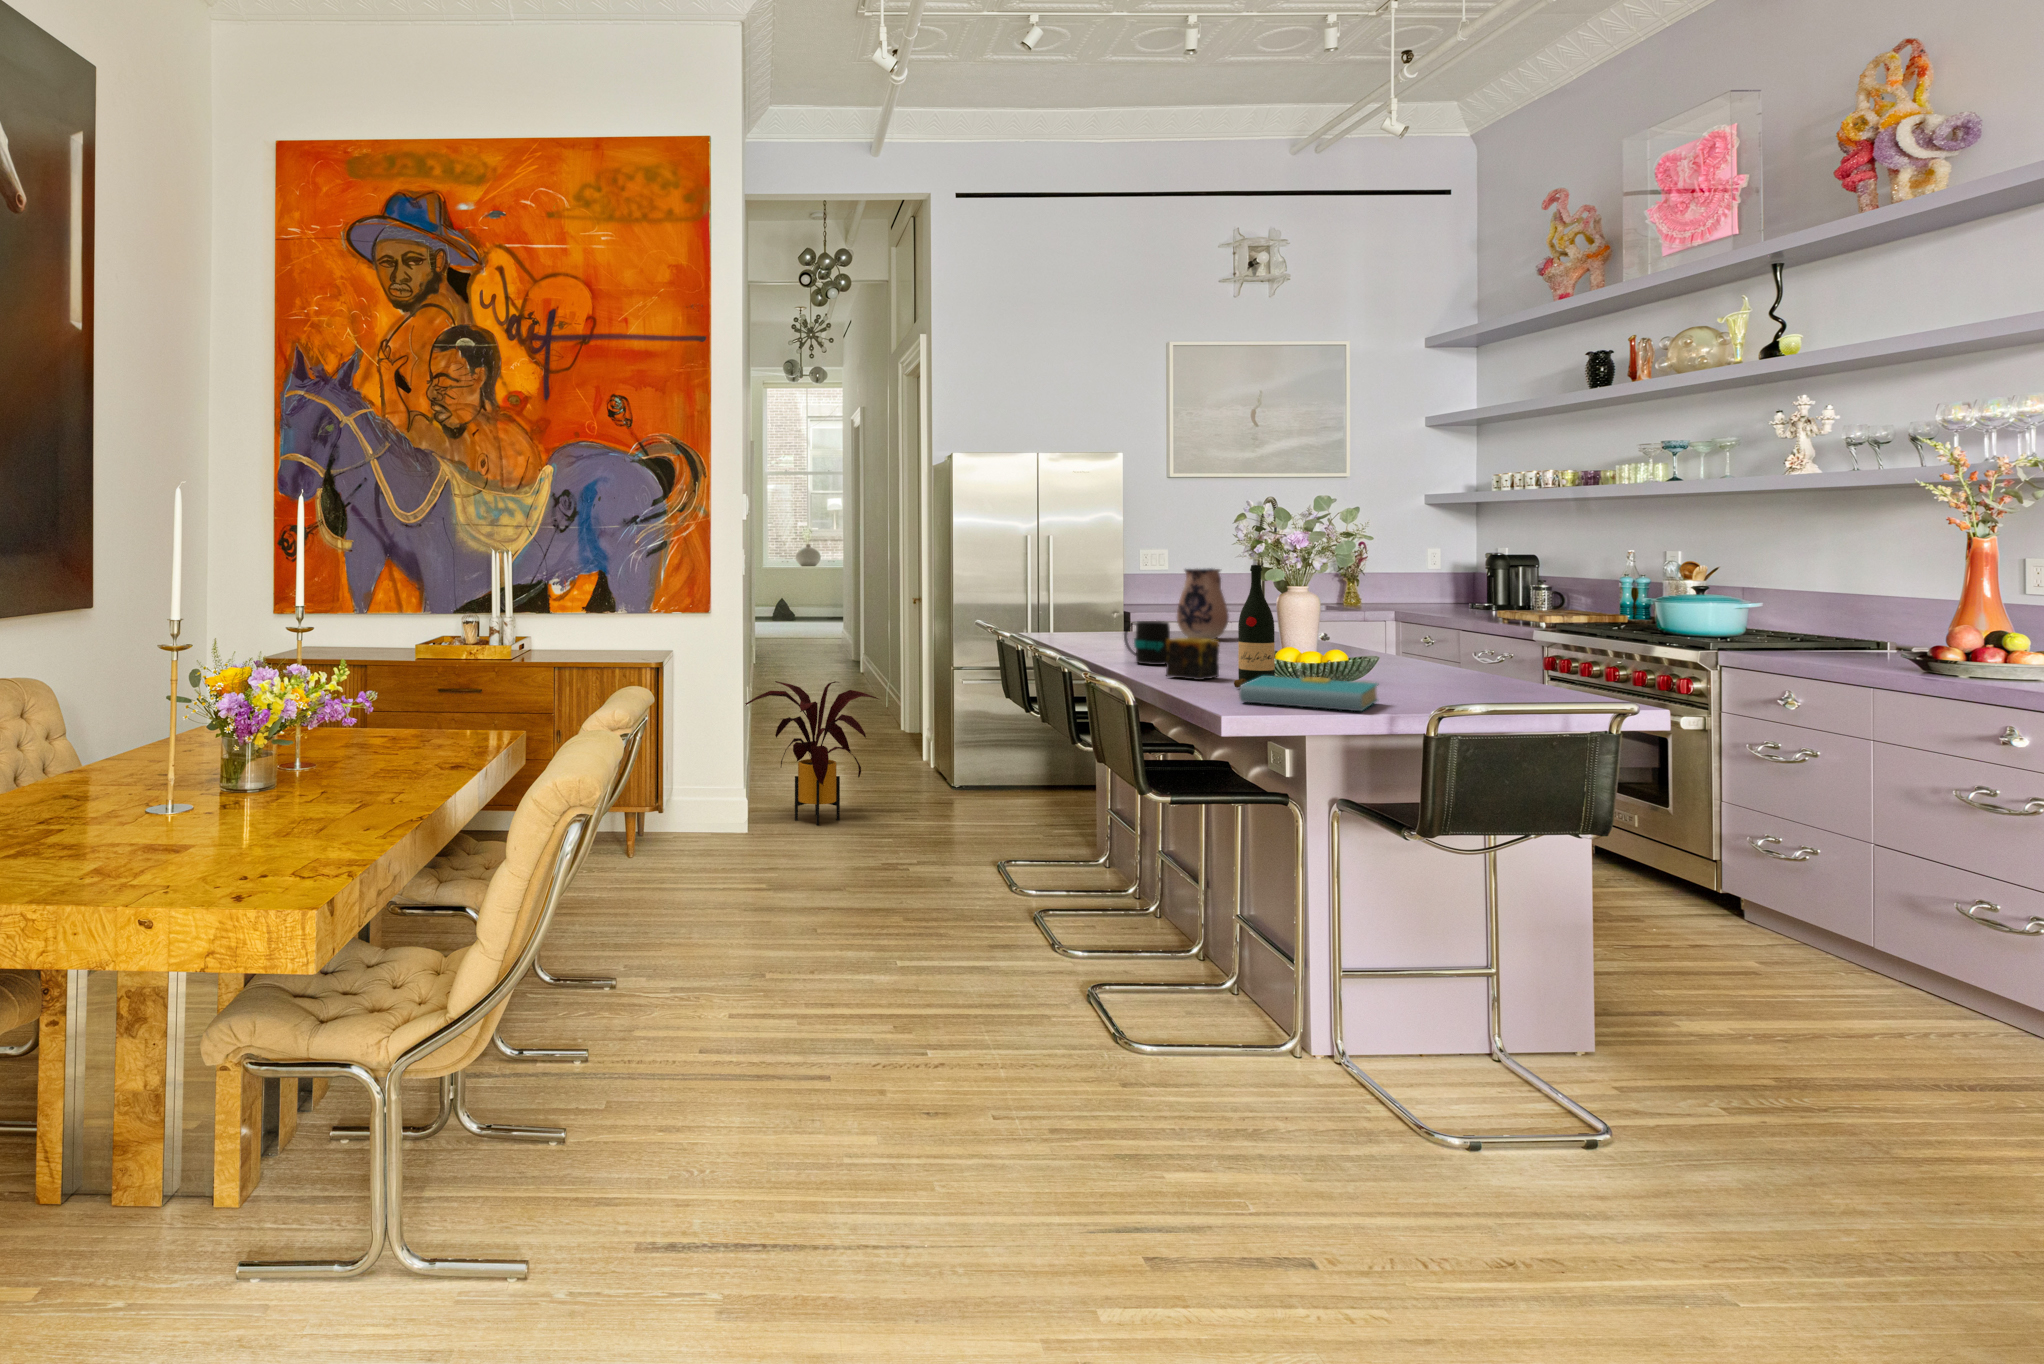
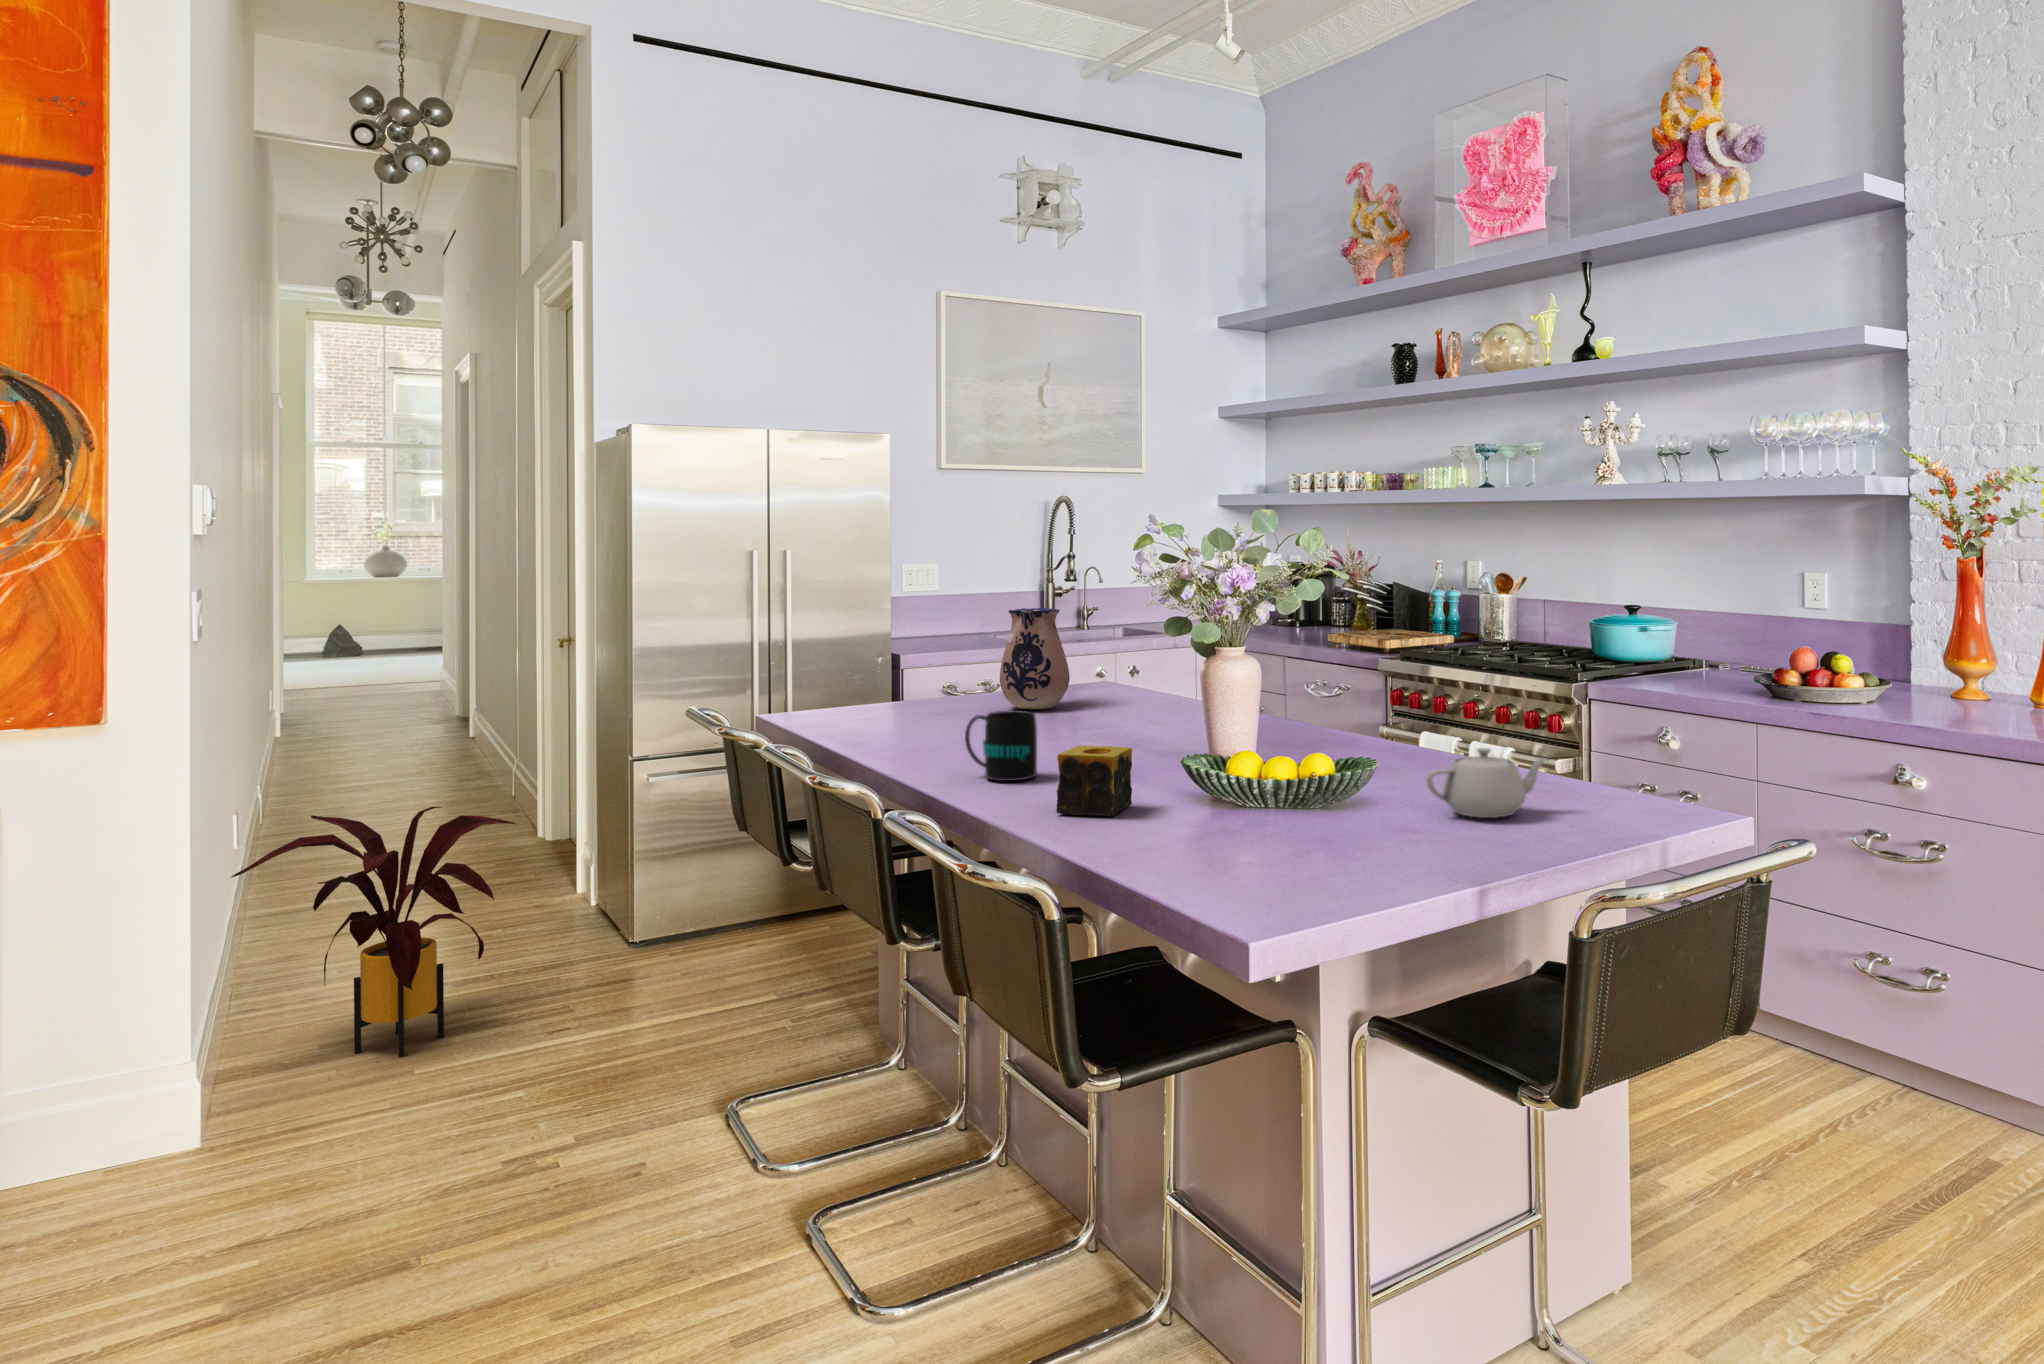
wine bottle: present [1234,565,1275,687] -> none [1176,637,1244,832]
teapot: none [1424,650,1532,699] -> present [1426,748,1546,818]
book: present [1239,676,1378,711] -> none [1220,814,1404,877]

